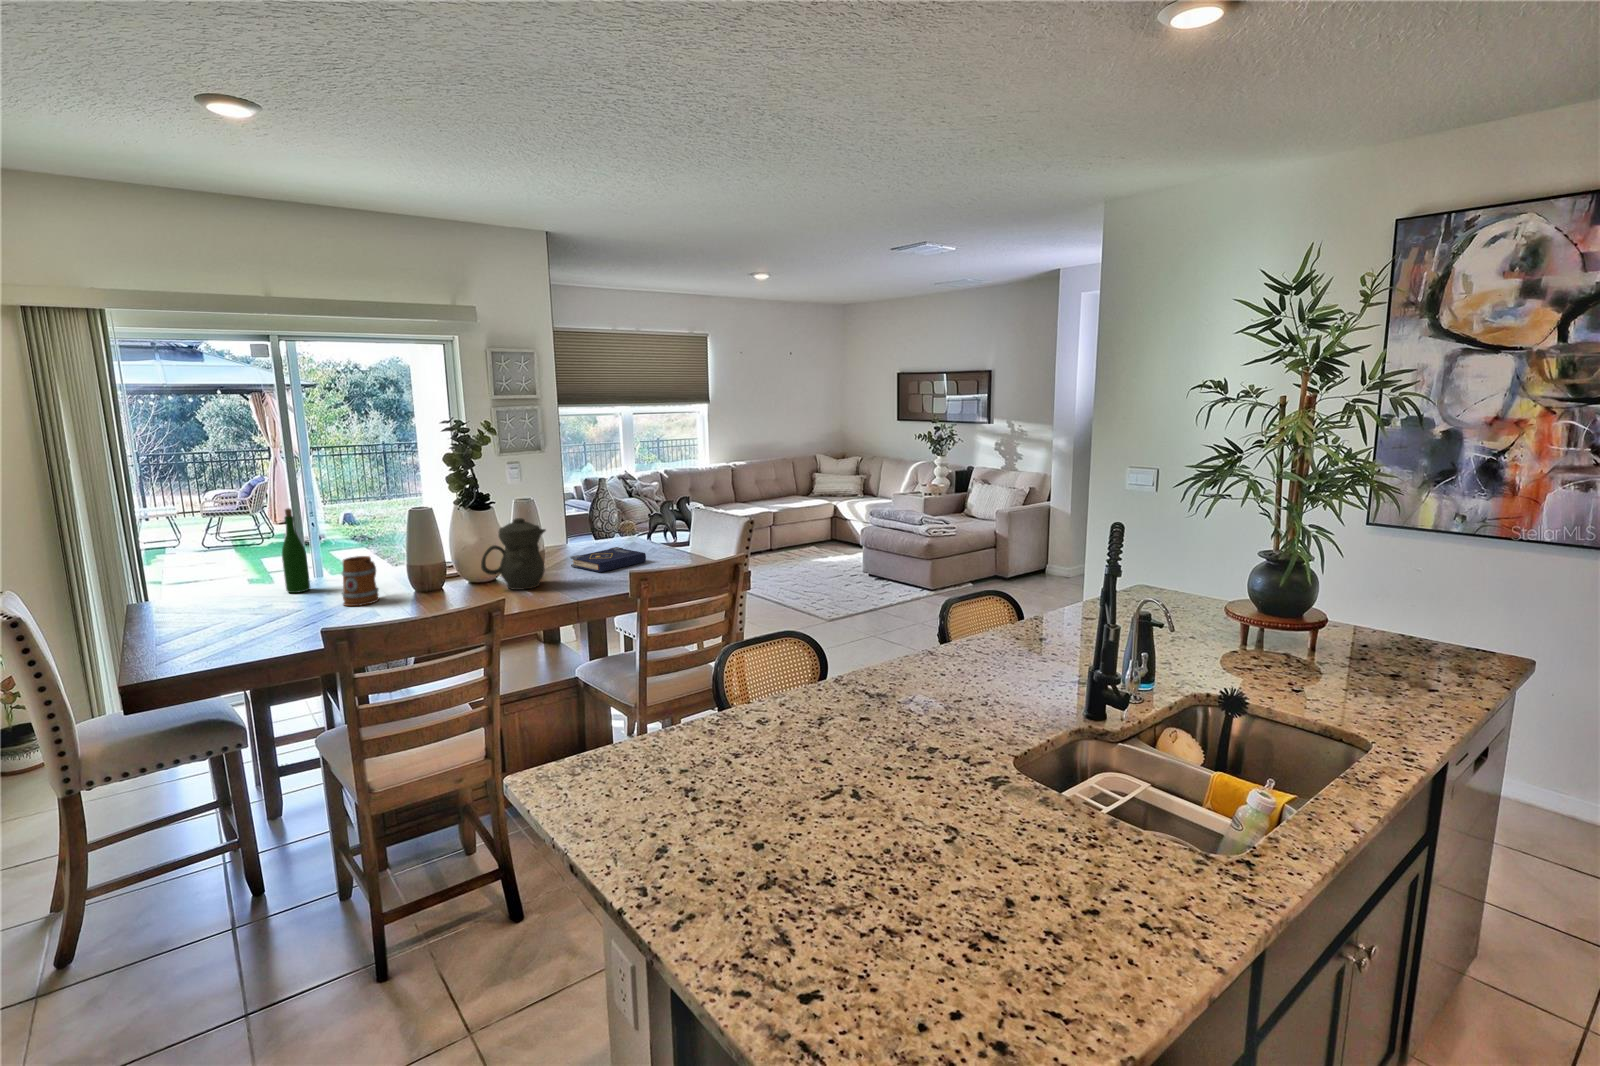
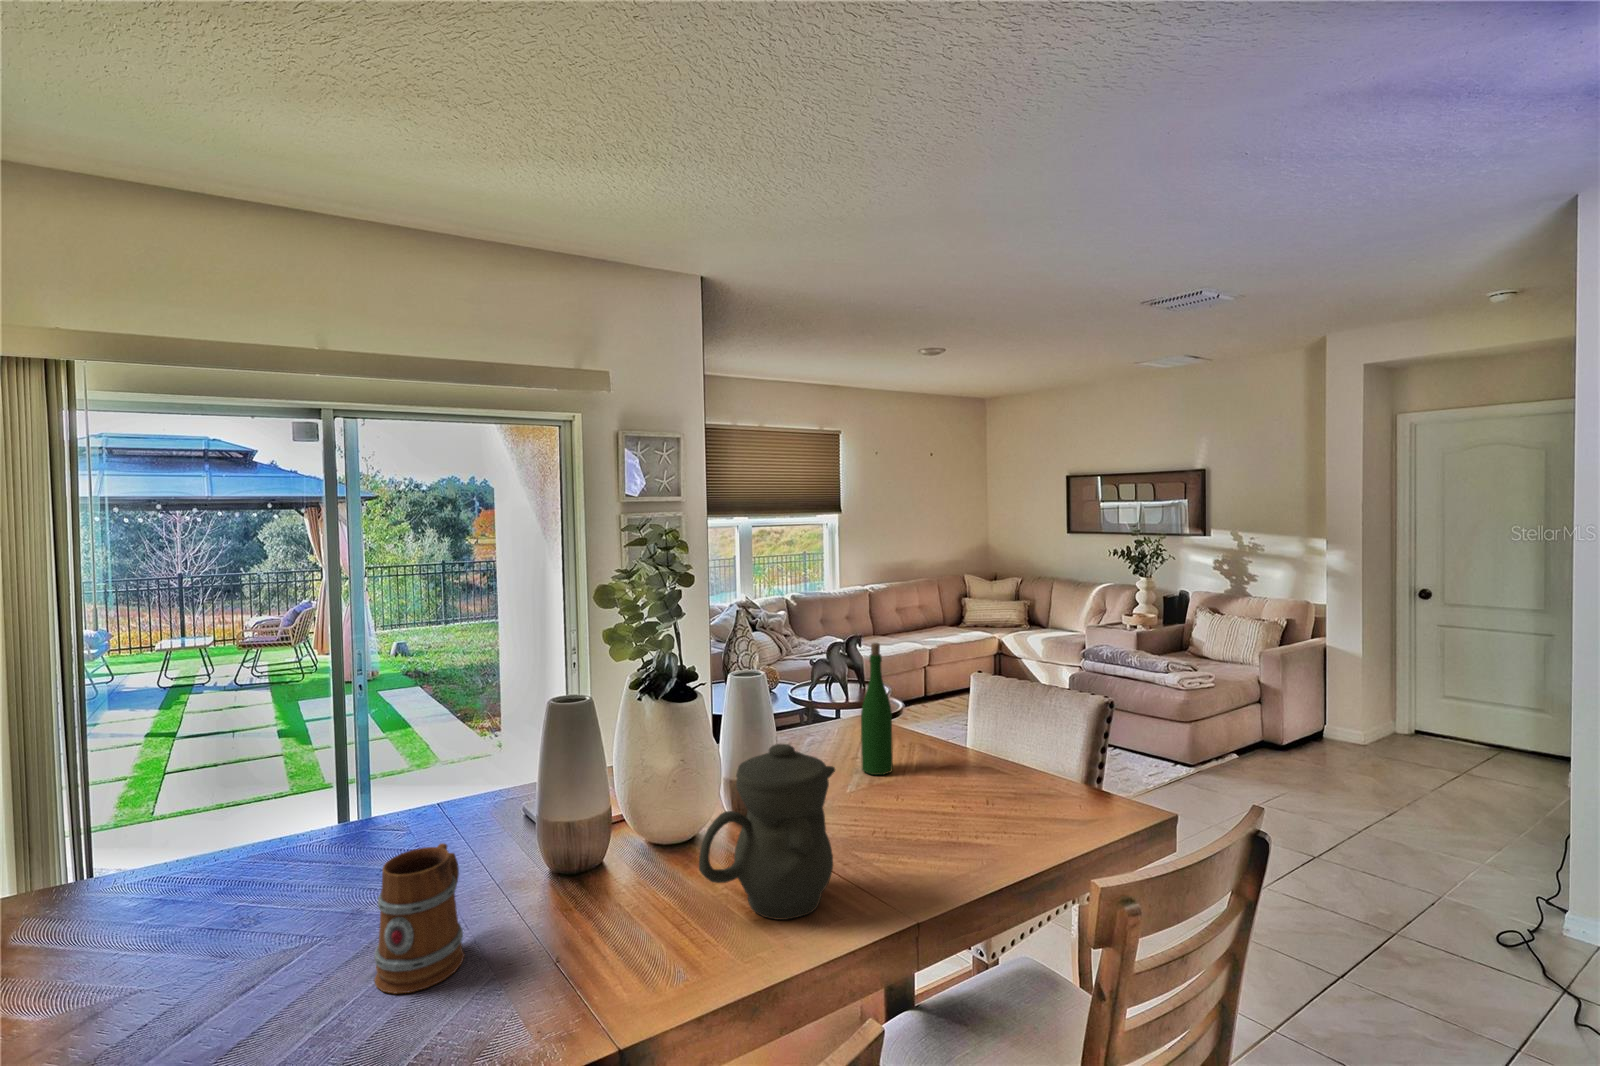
wine bottle: present [282,508,310,593] -> present [861,643,893,775]
book: present [570,547,646,572] -> none [840,771,983,848]

